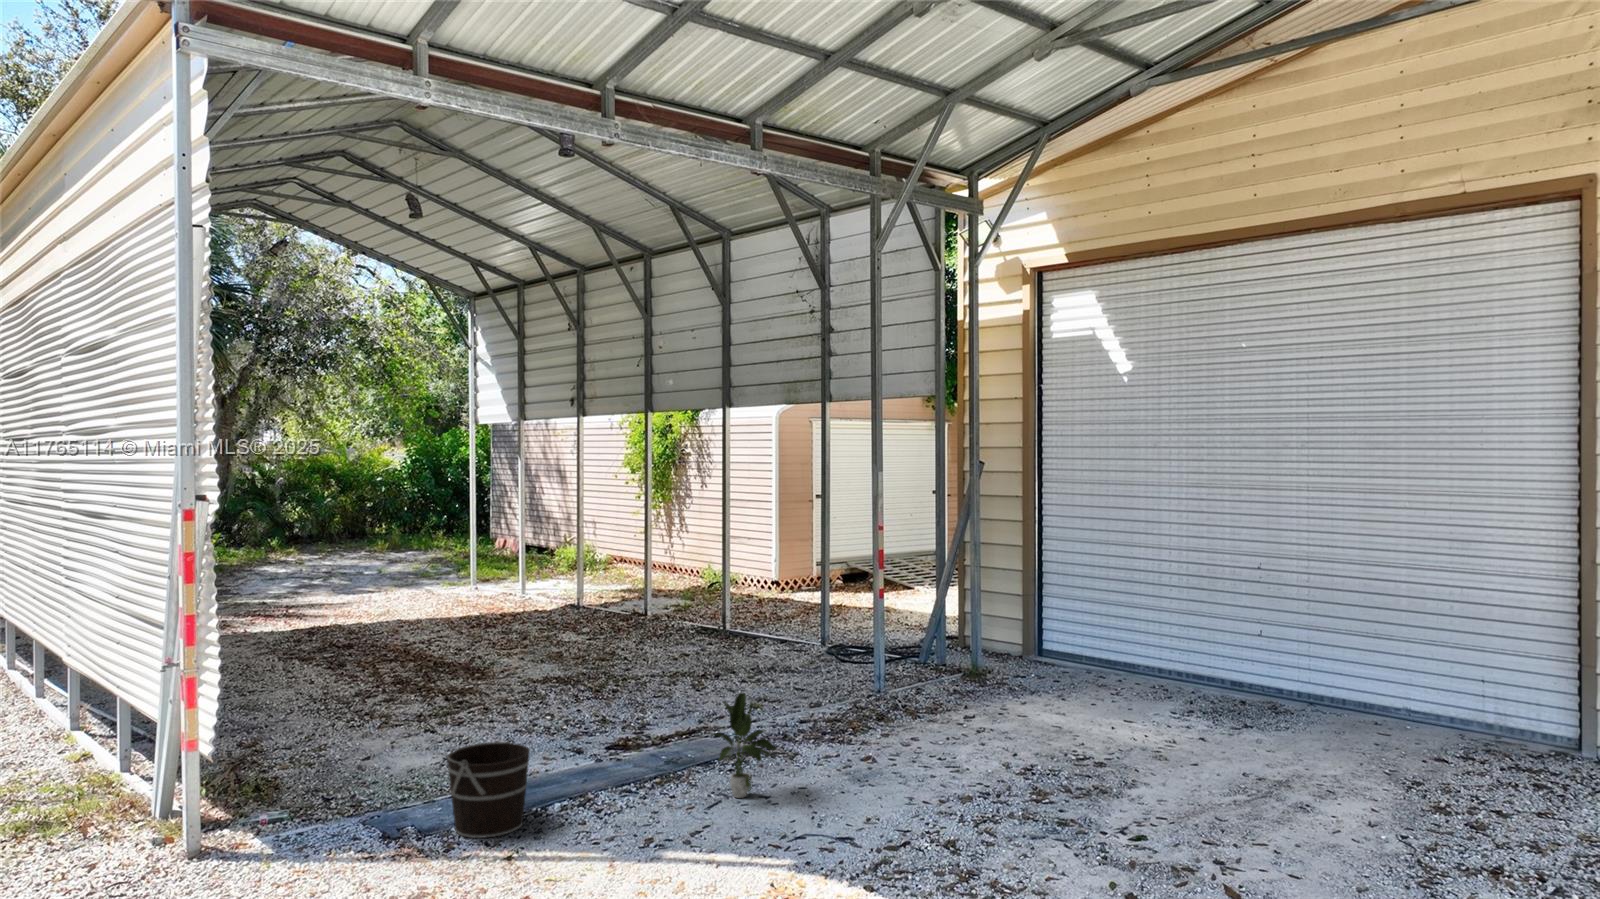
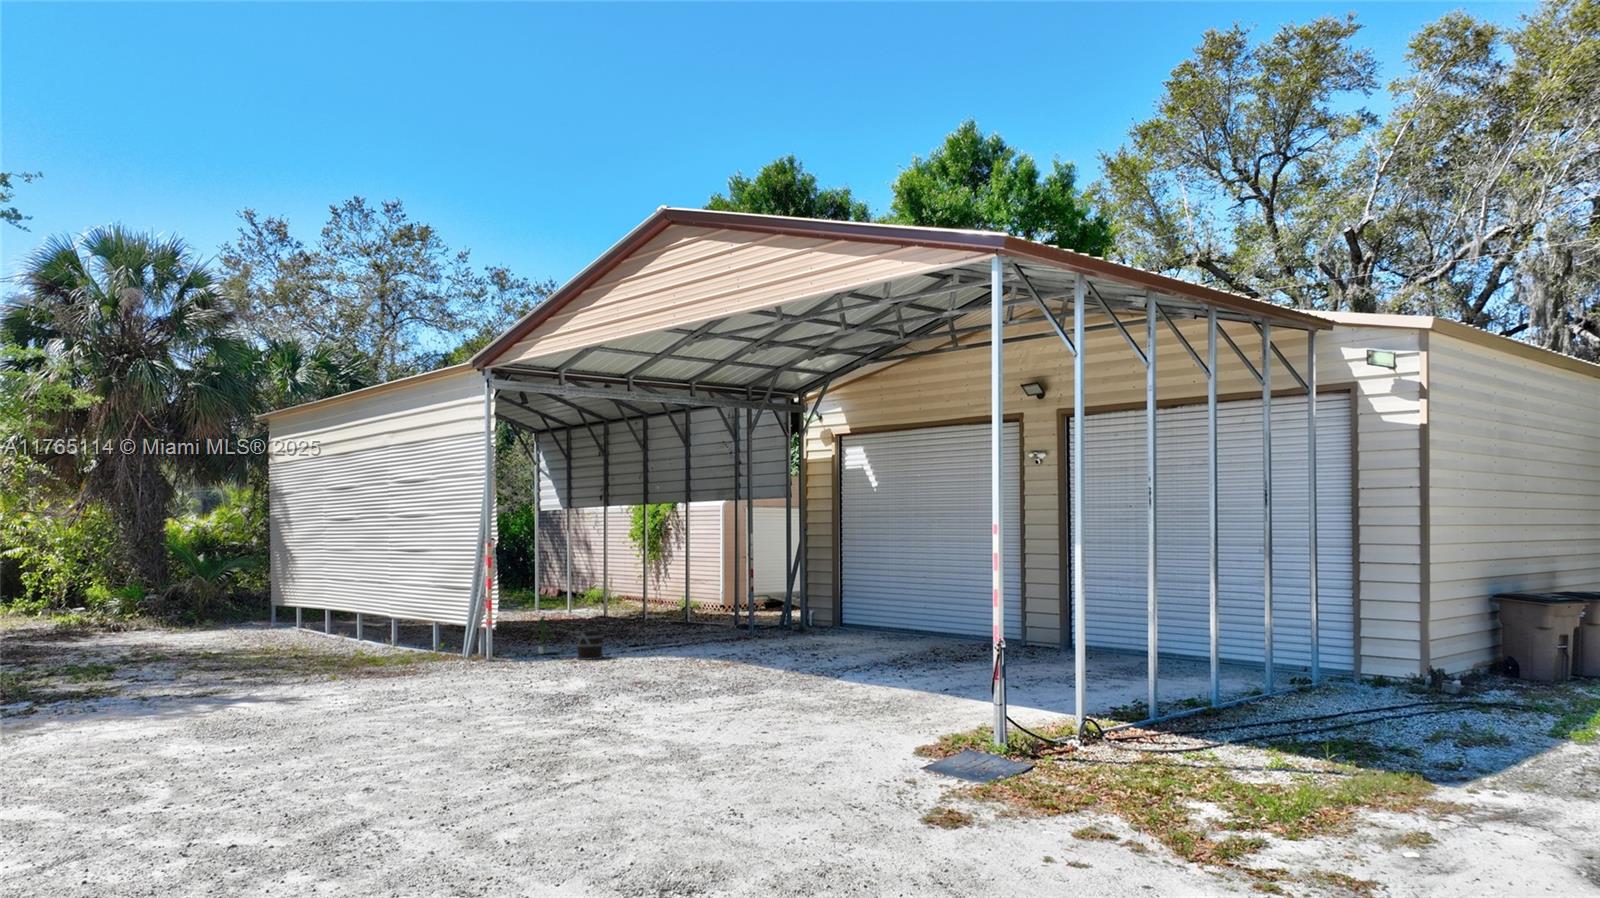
potted plant: present [709,693,776,798] -> present [531,616,555,654]

